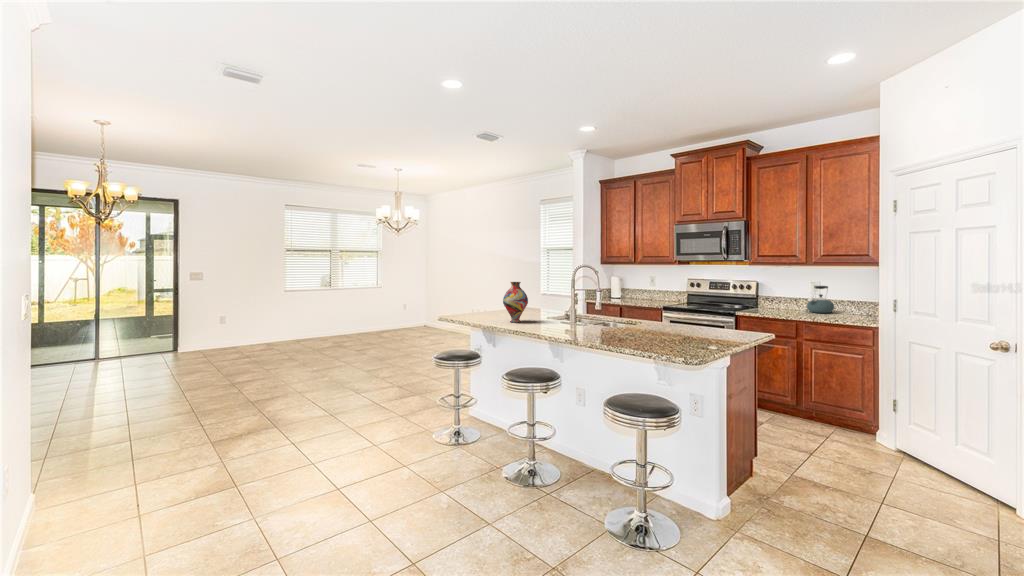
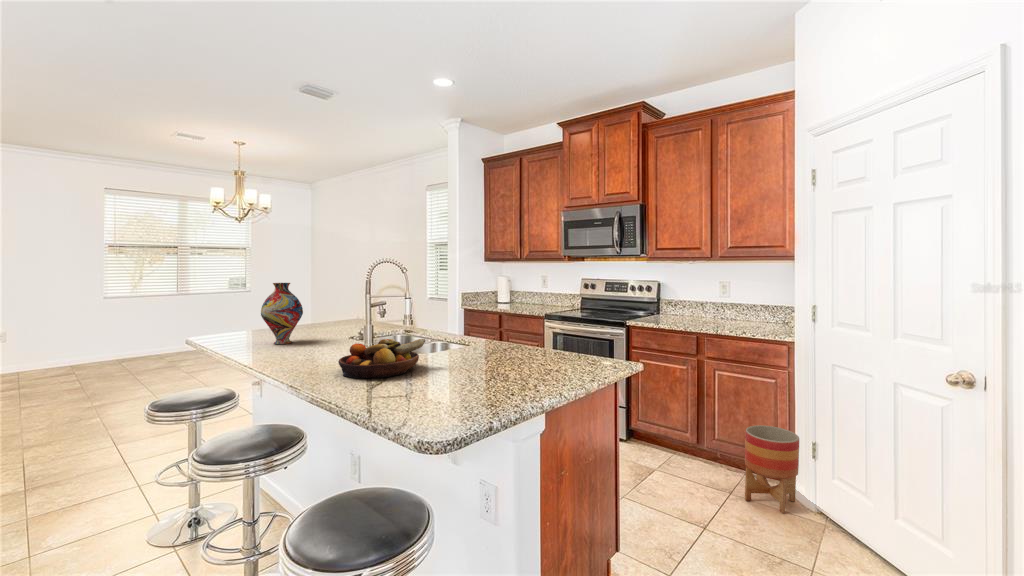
kettle: present [807,286,834,313] -> none [713,287,746,322]
fruit bowl: none [590,317,639,339] -> present [338,339,425,378]
planter: none [839,389,883,450] -> present [745,425,799,513]

